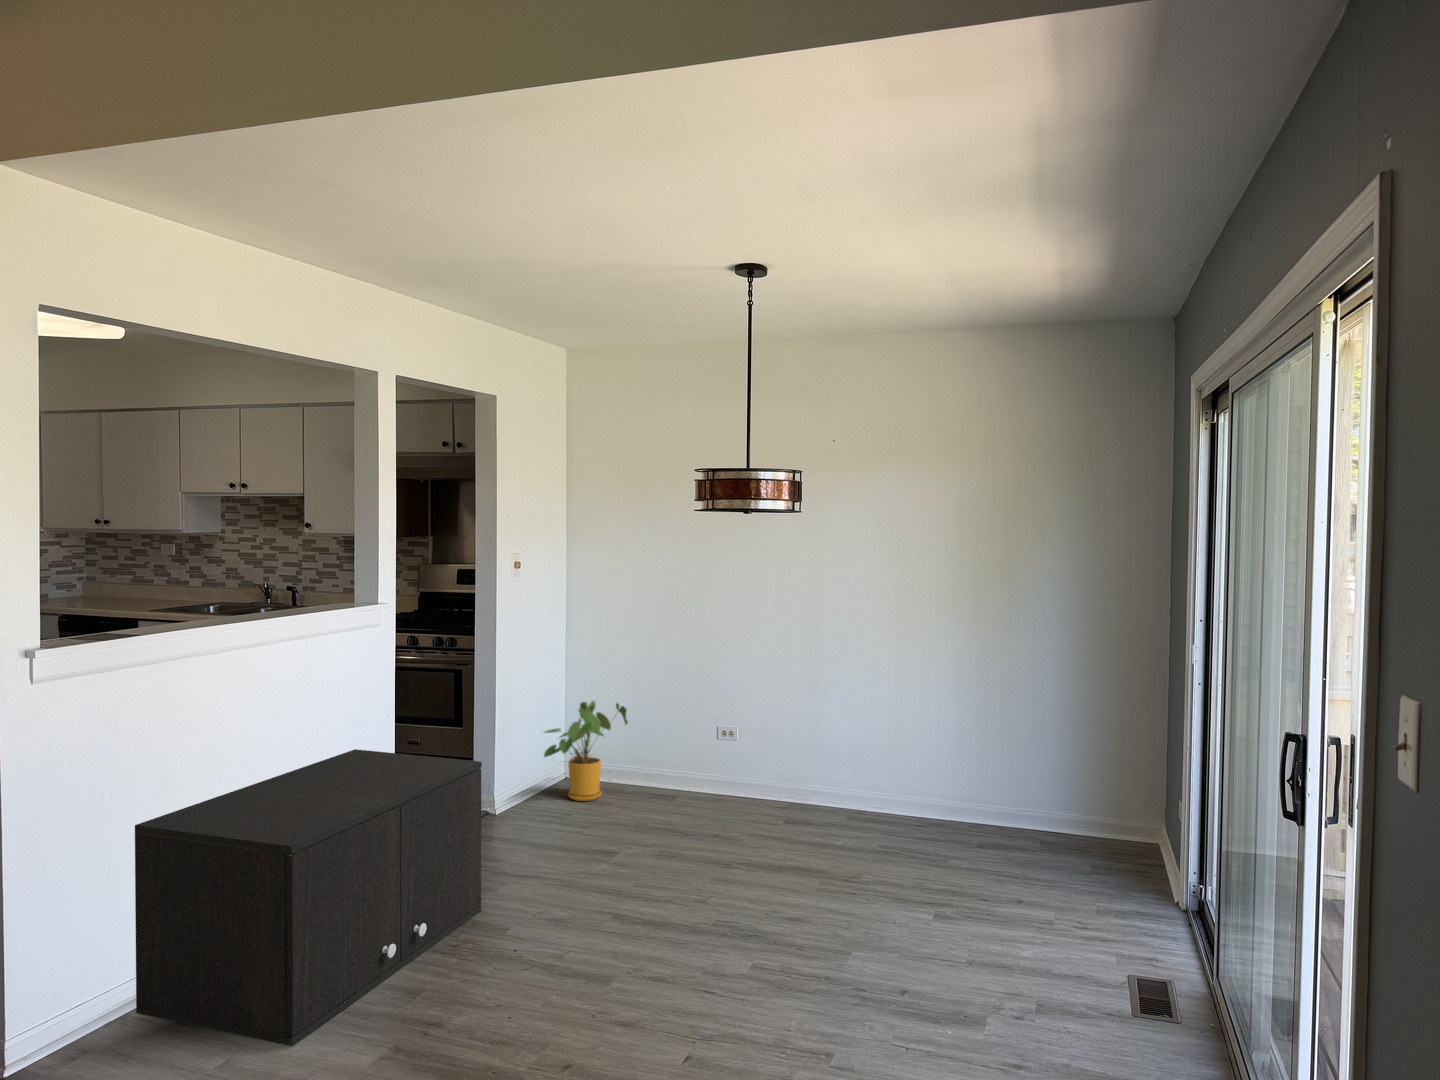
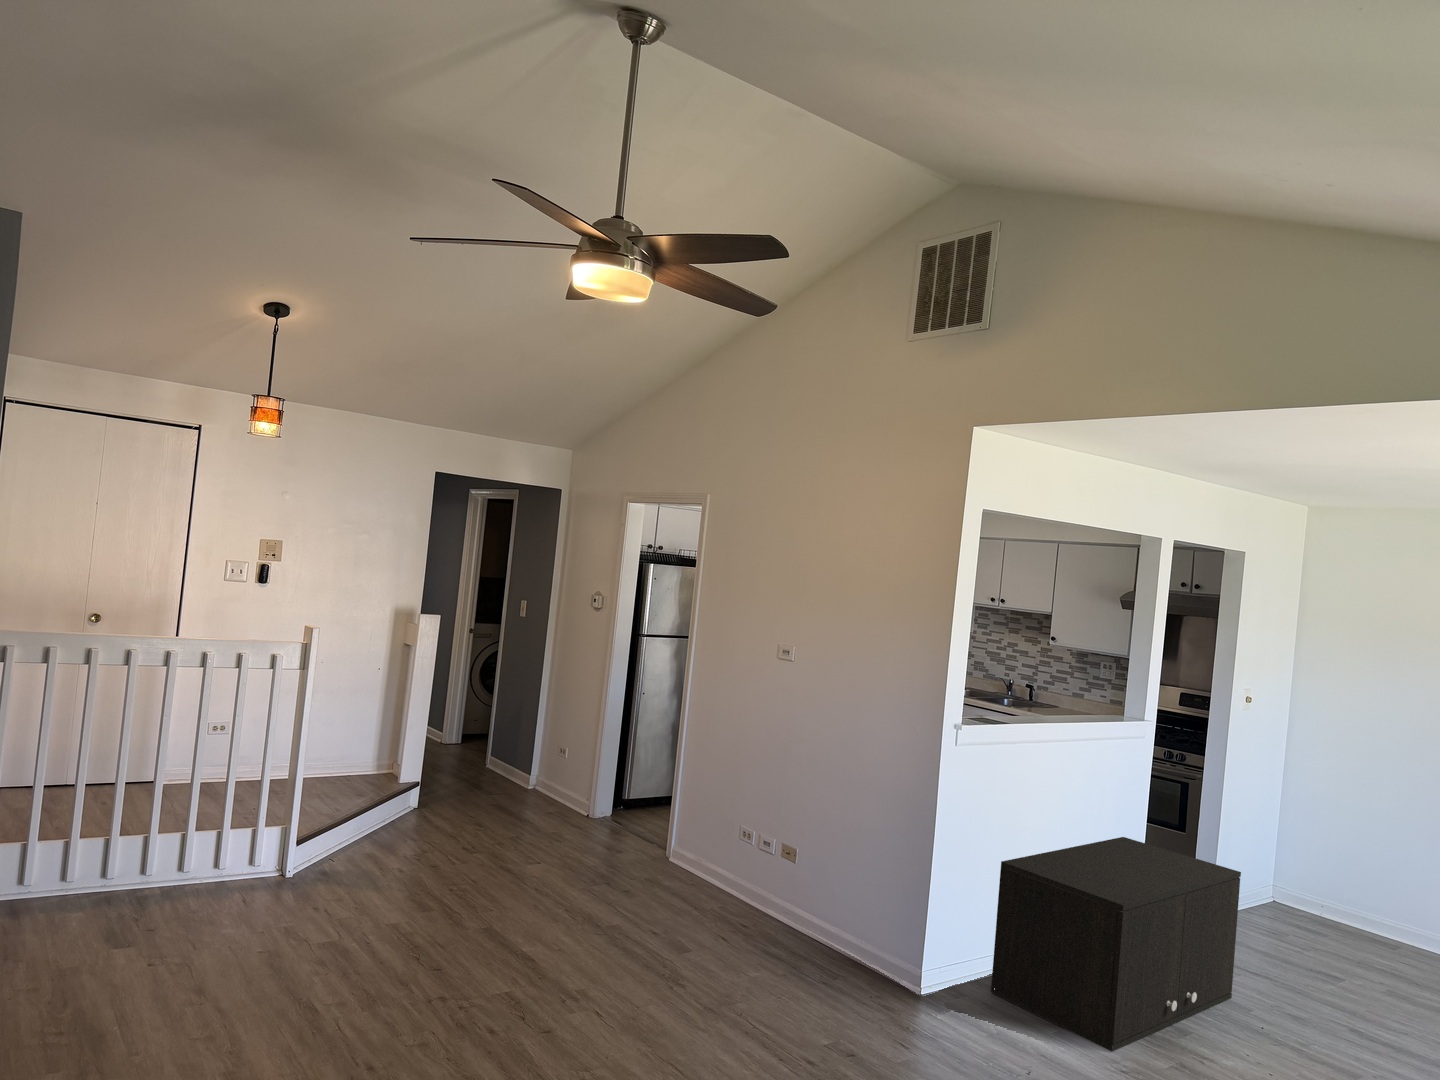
house plant: present [544,701,628,801] -> none [1262,833,1354,928]

